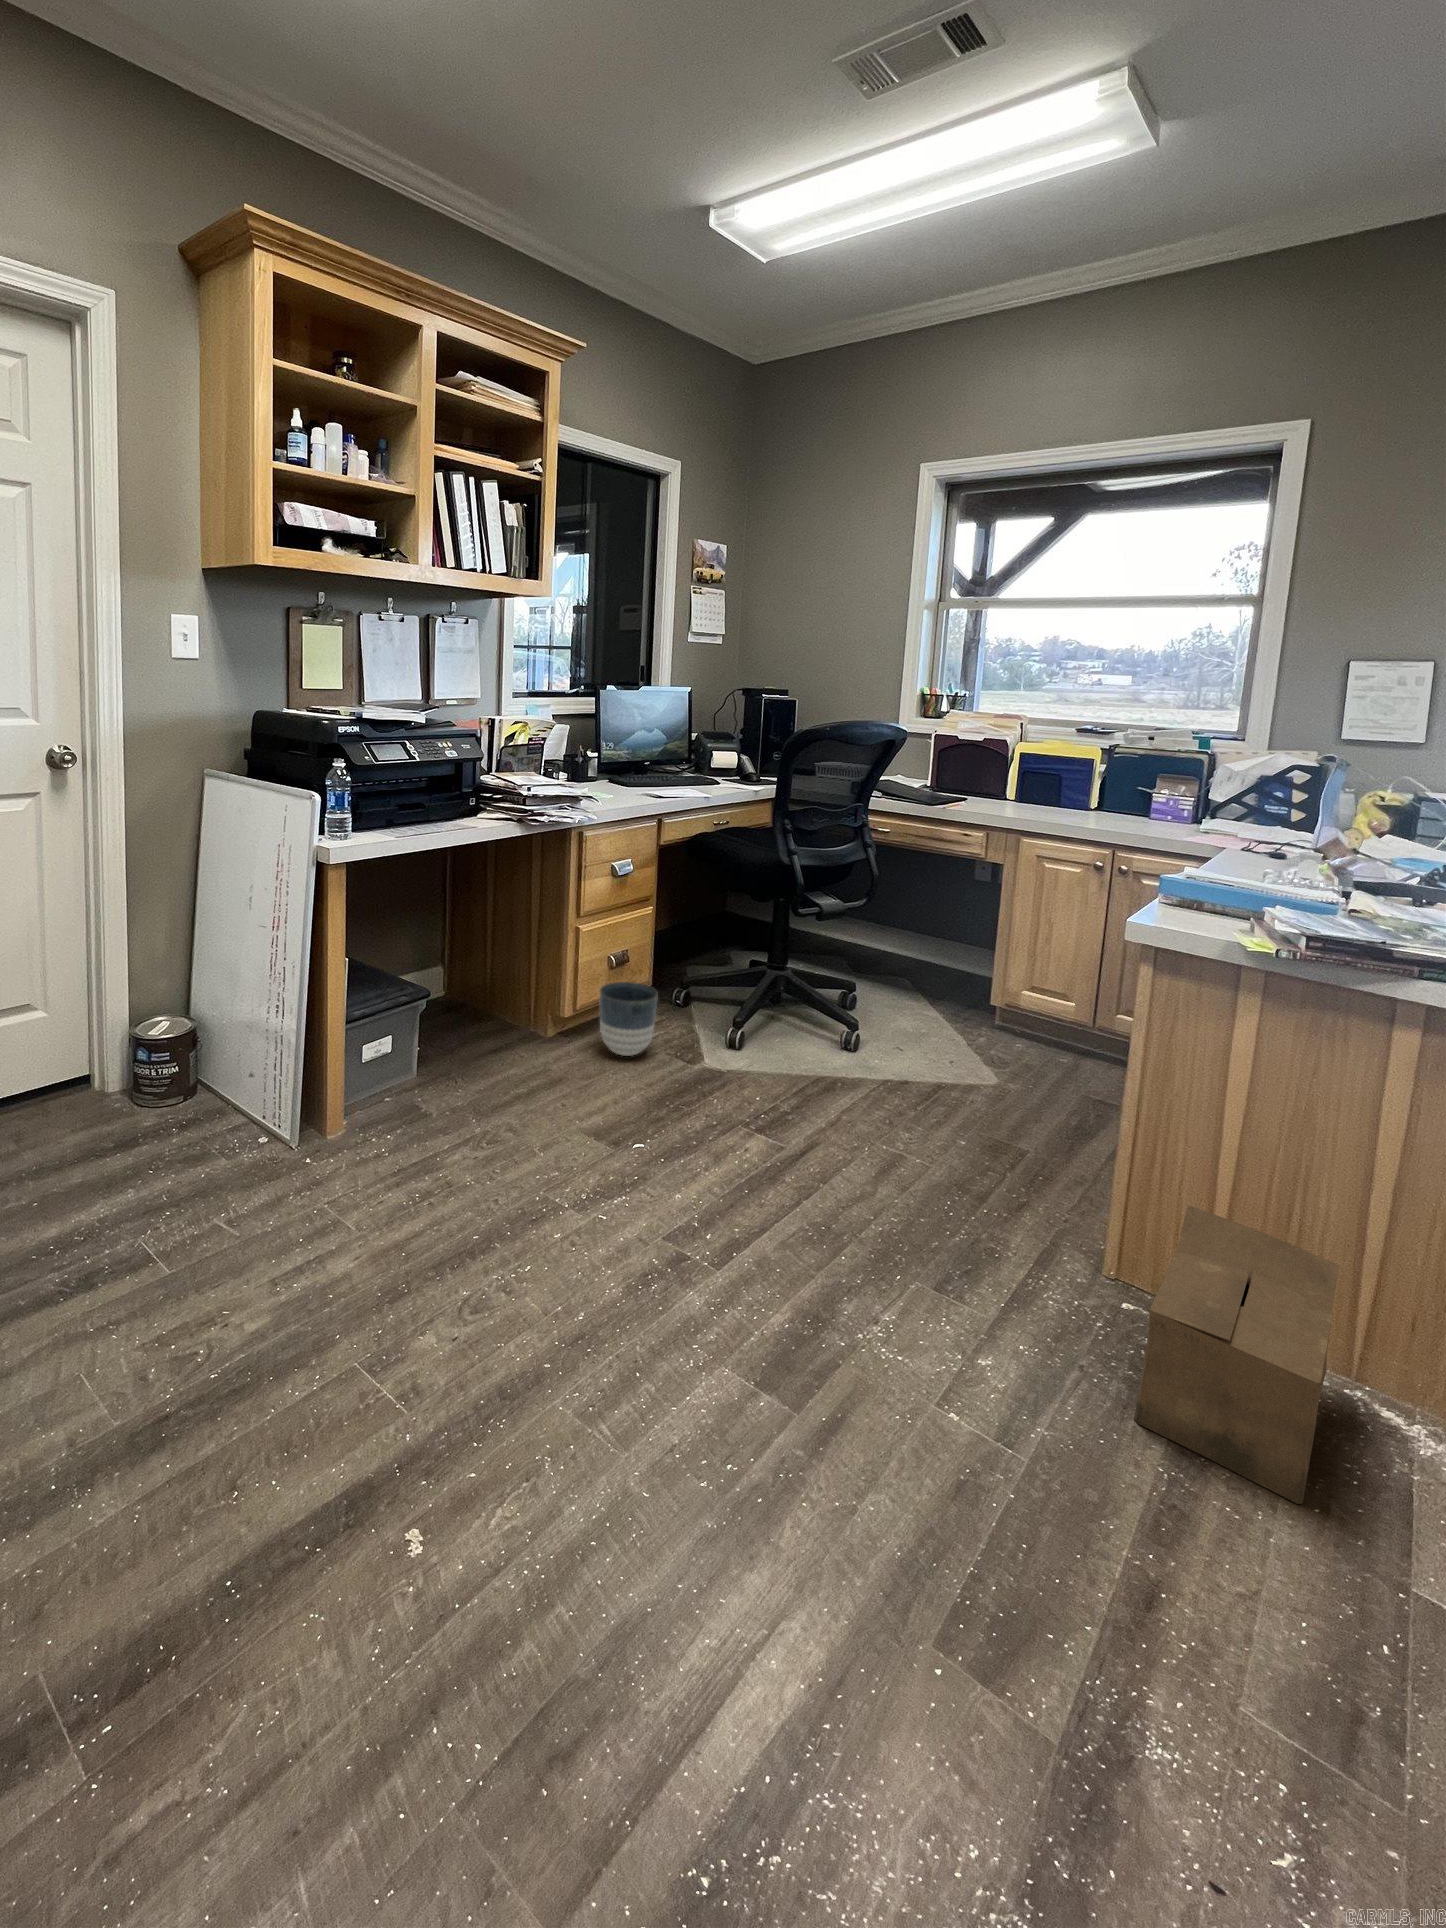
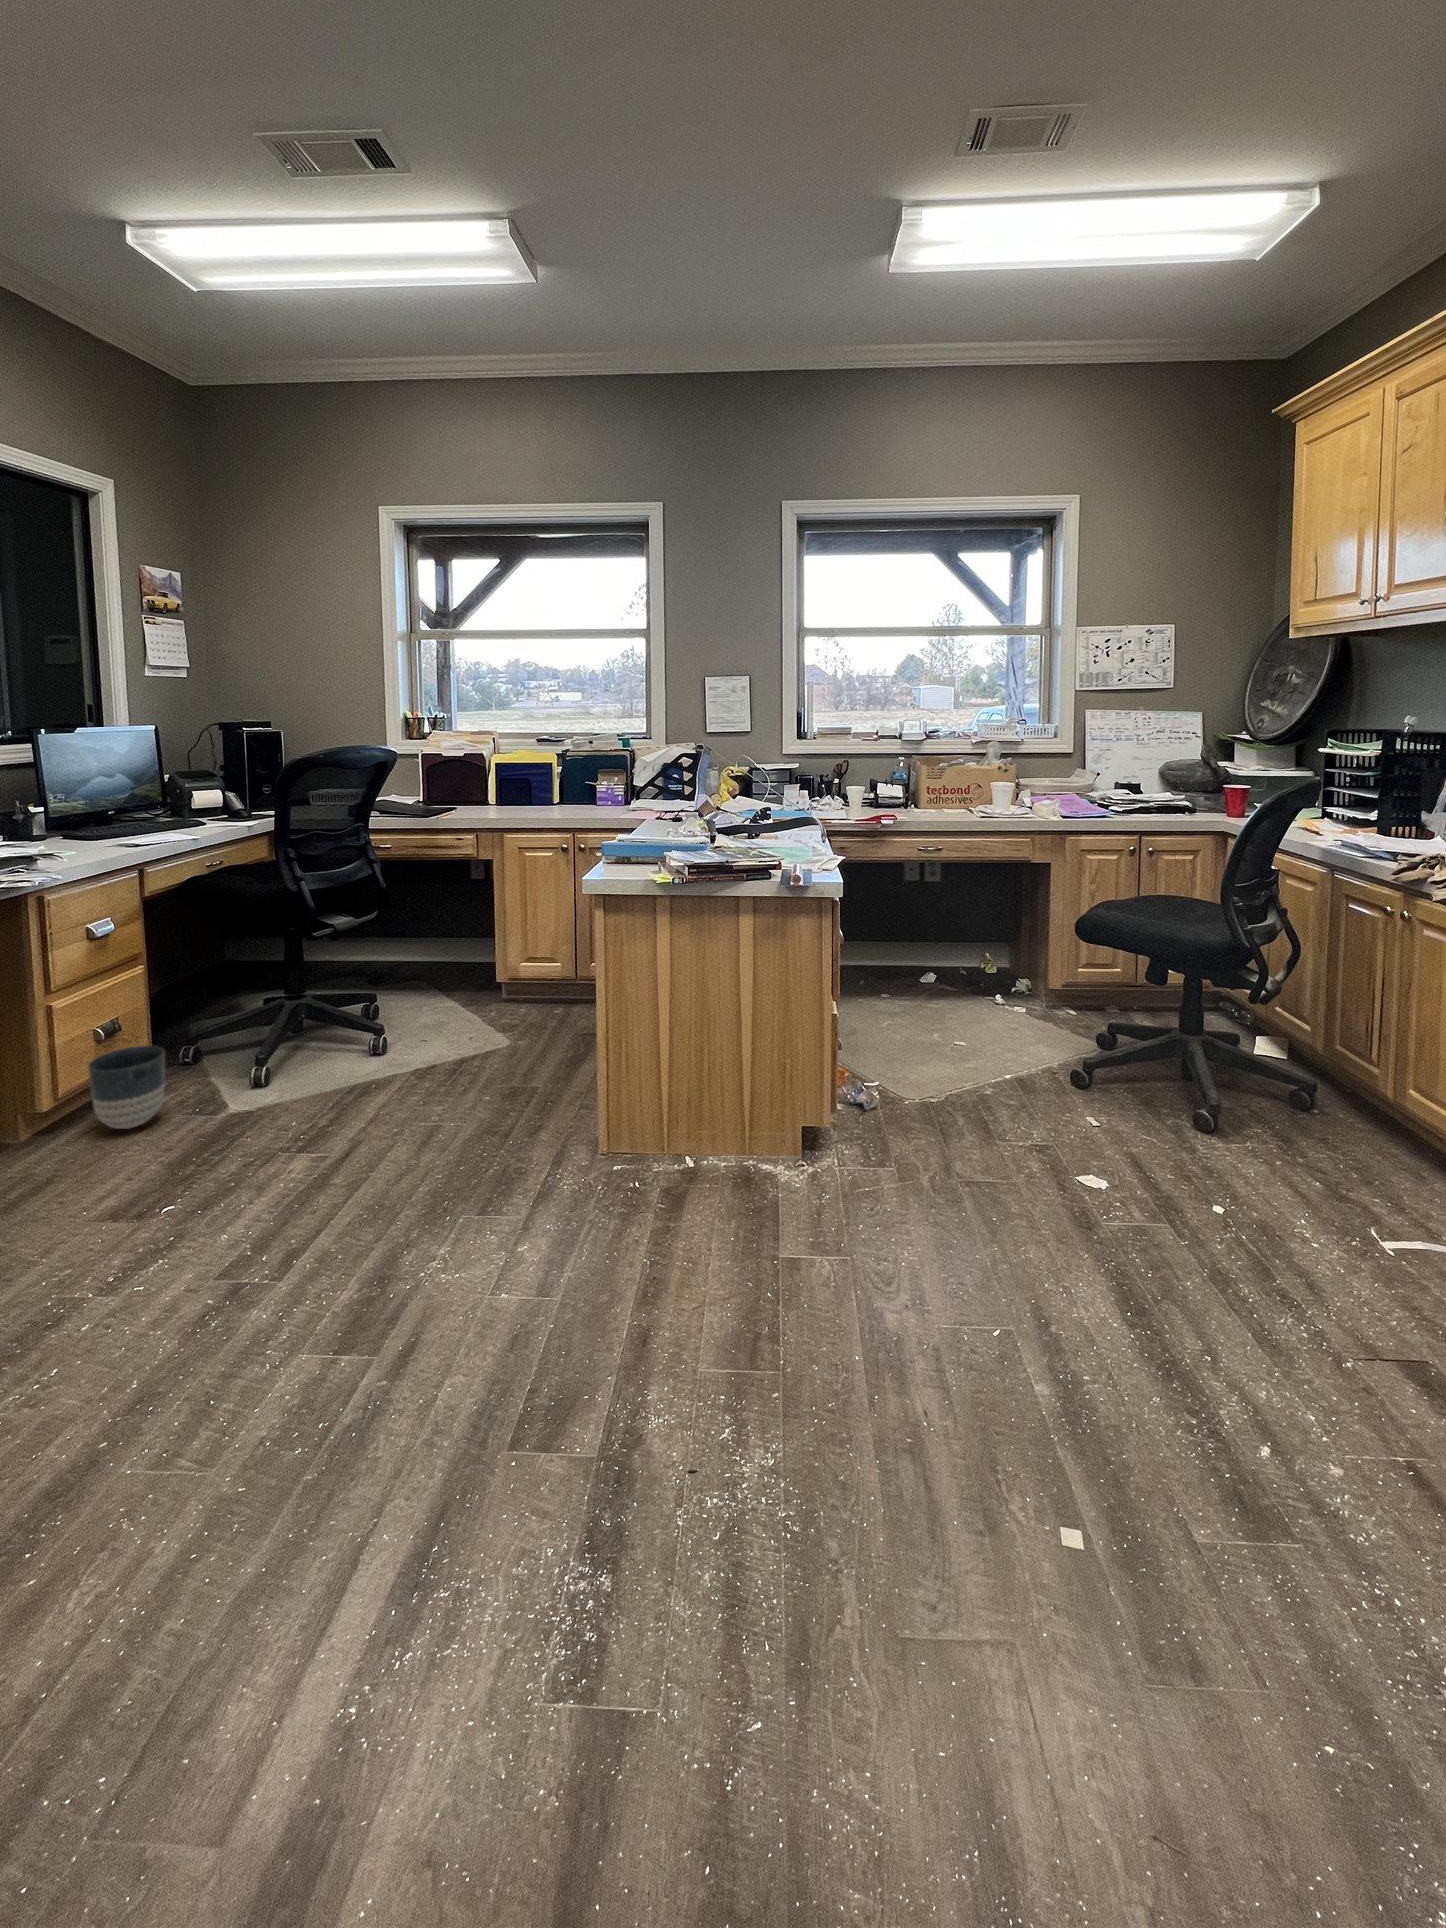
cardboard box: present [1134,1205,1339,1504] -> none [627,1076,732,1244]

